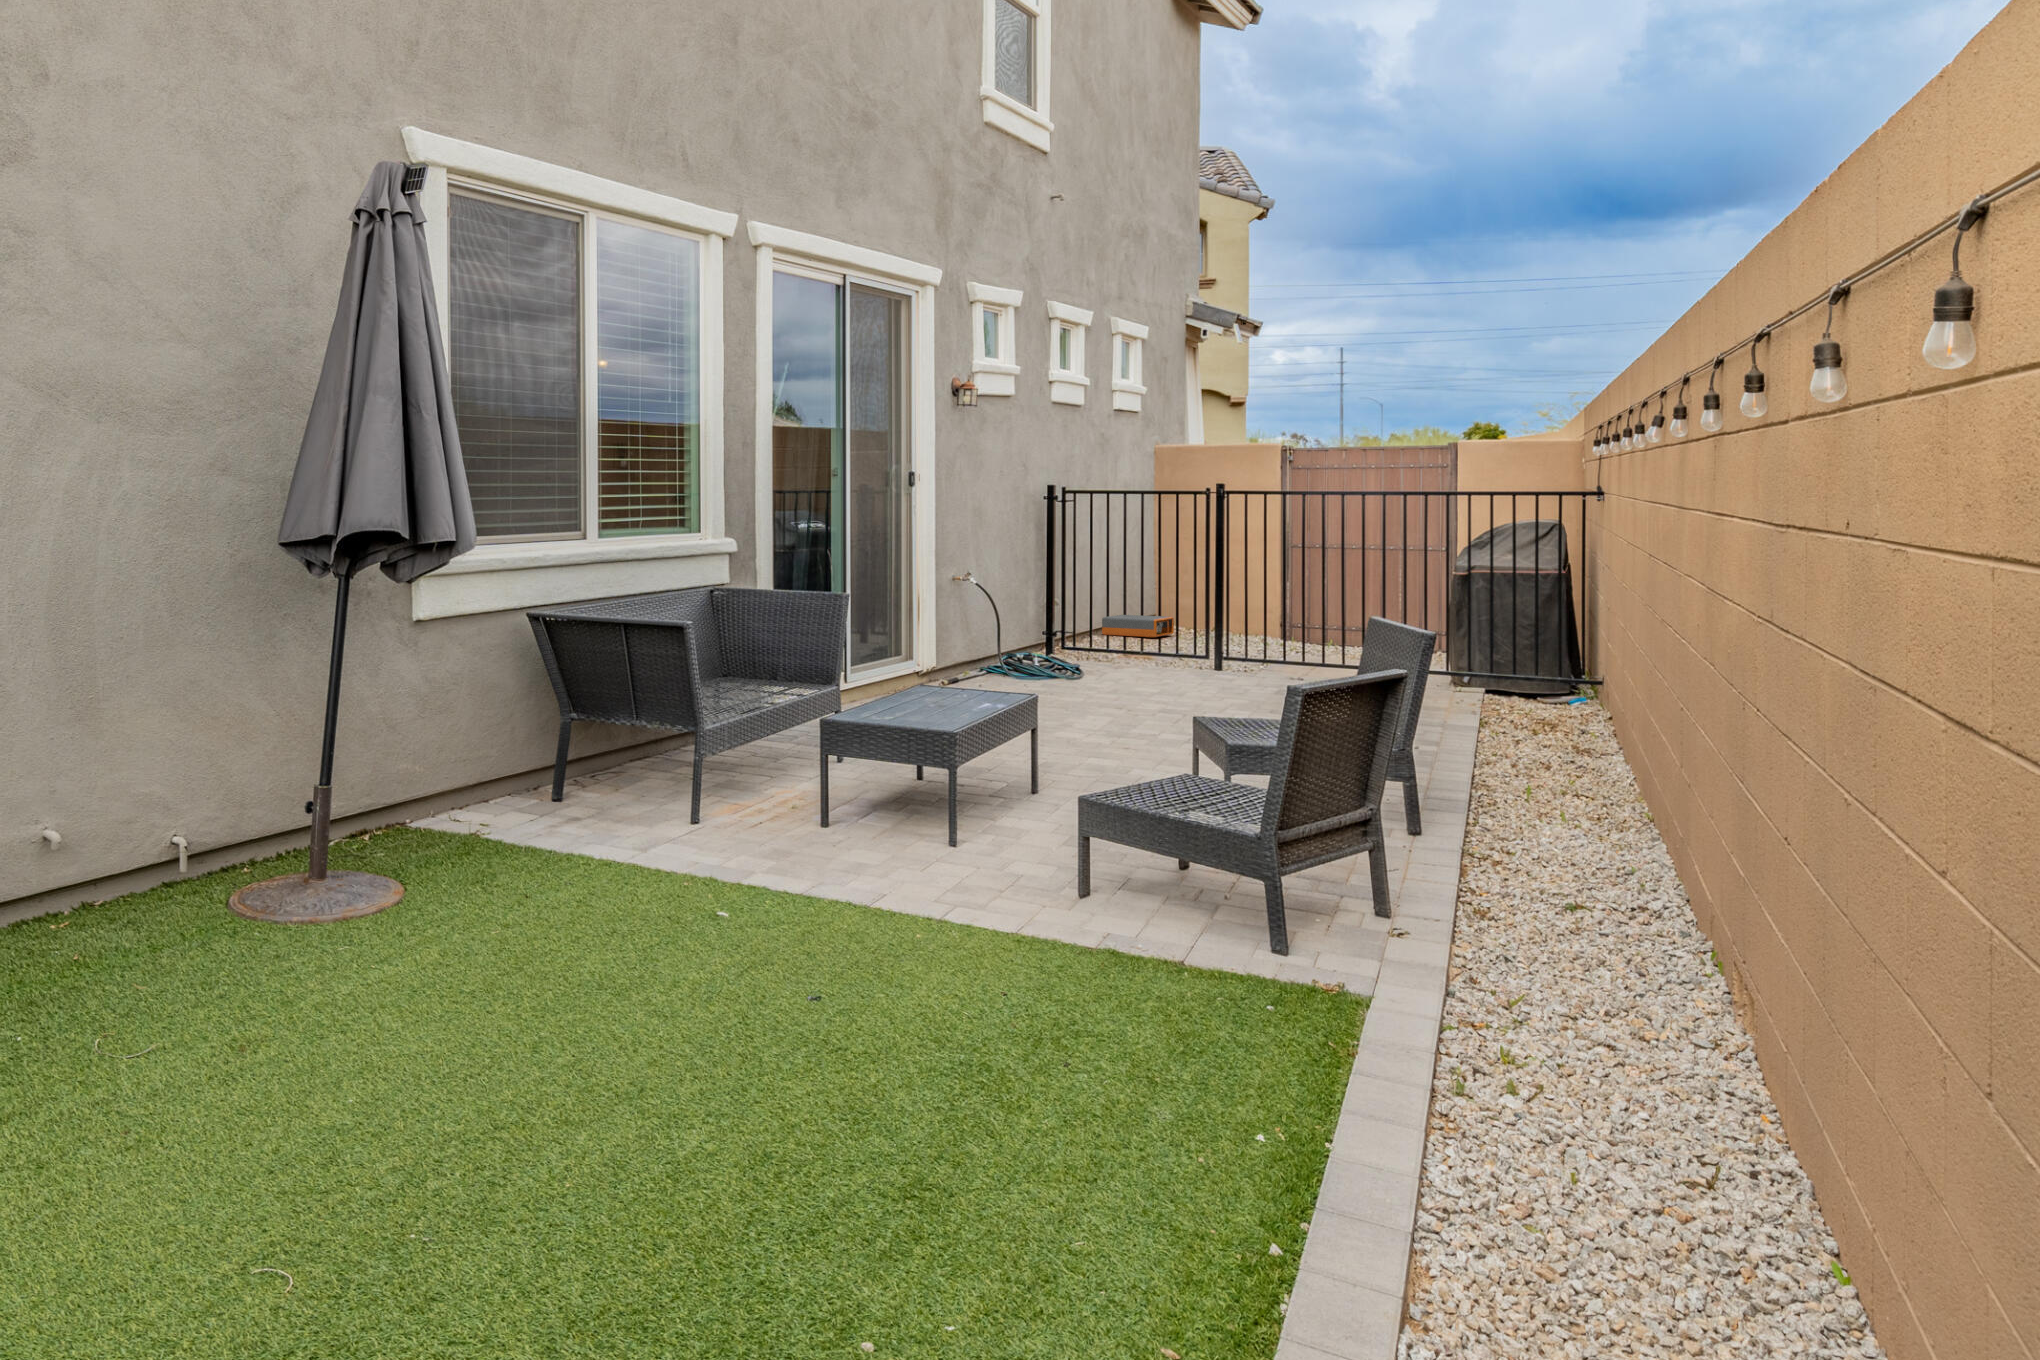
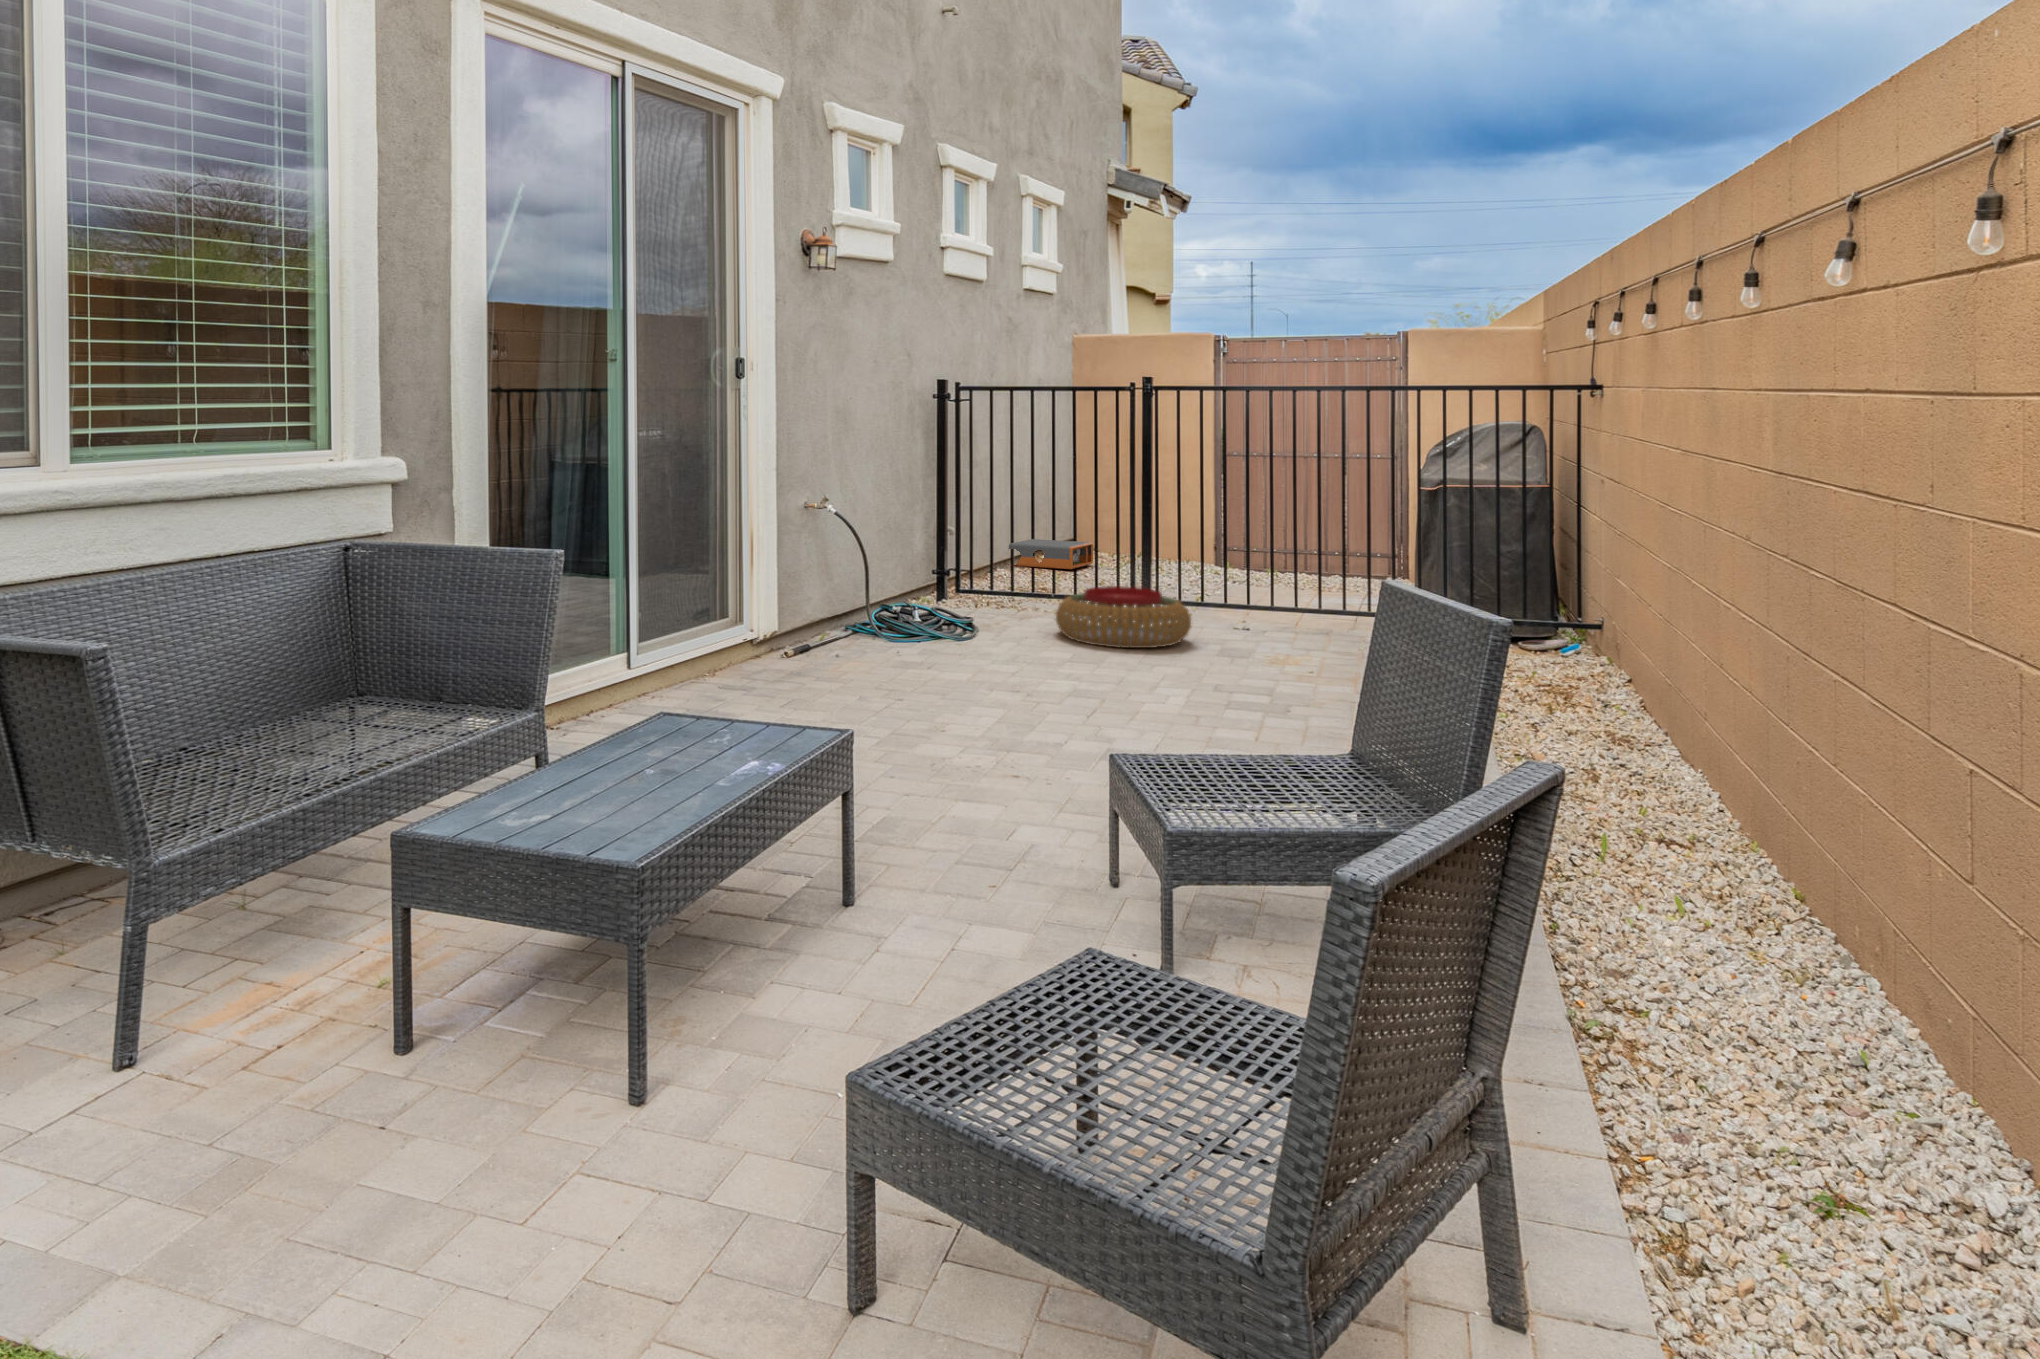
pouf: none [1145,640,1252,682] -> present [1056,586,1191,648]

